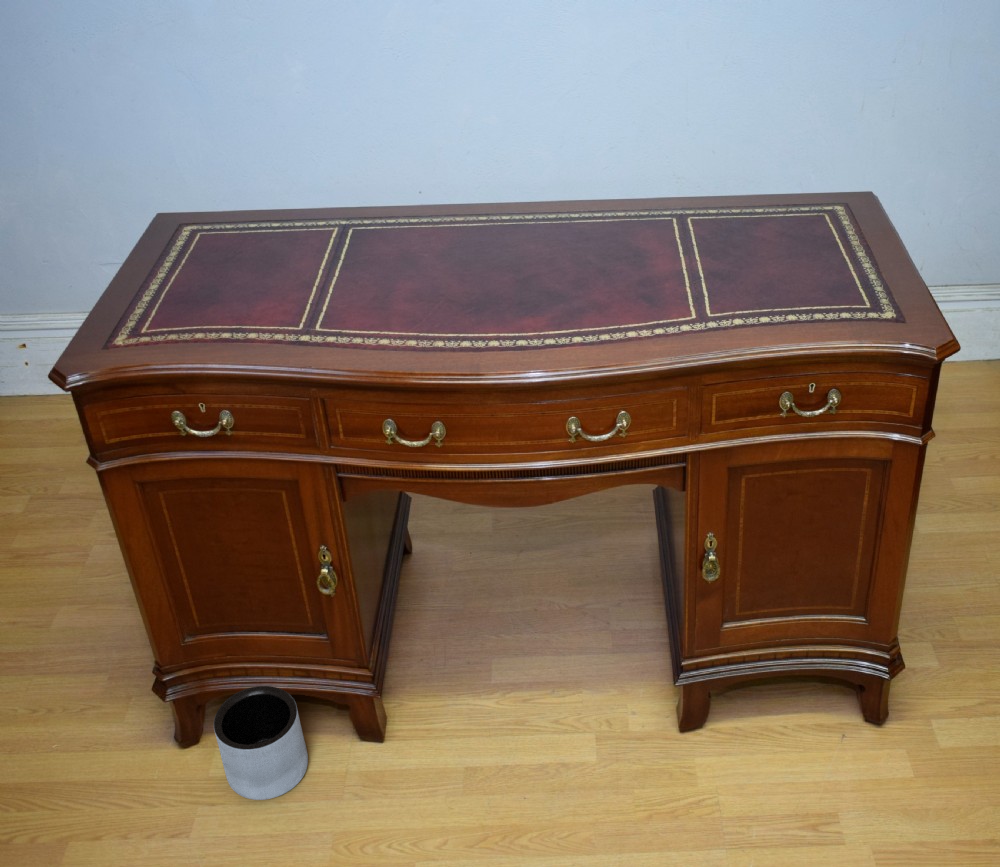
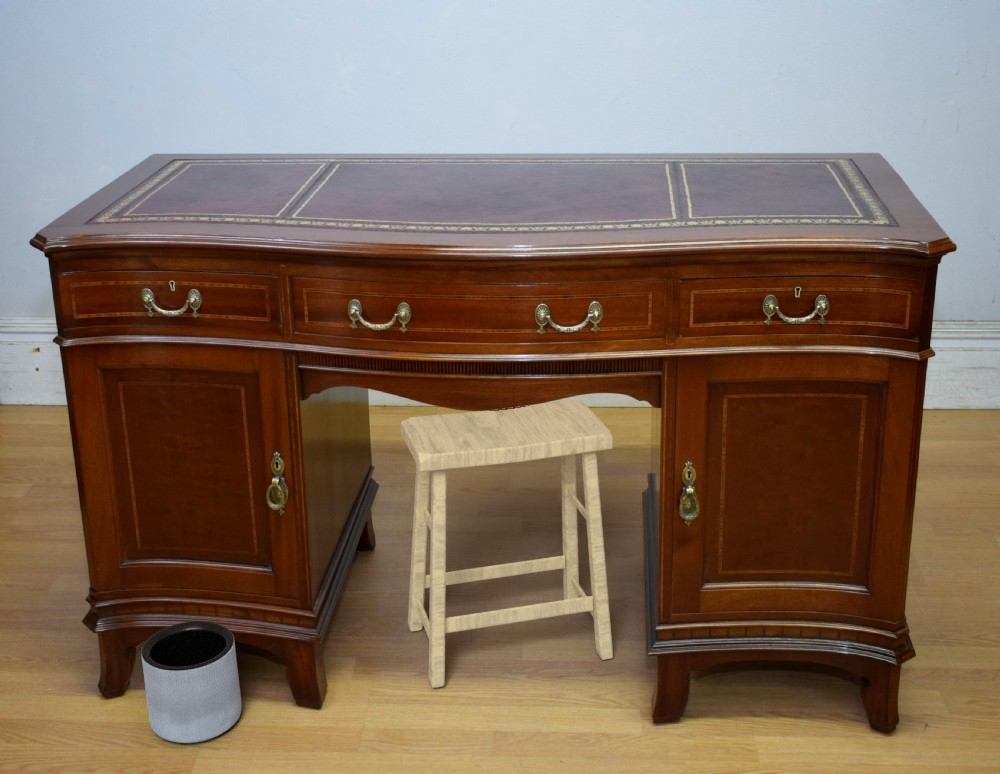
footstool: none [426,444,631,716] -> present [400,400,613,688]

